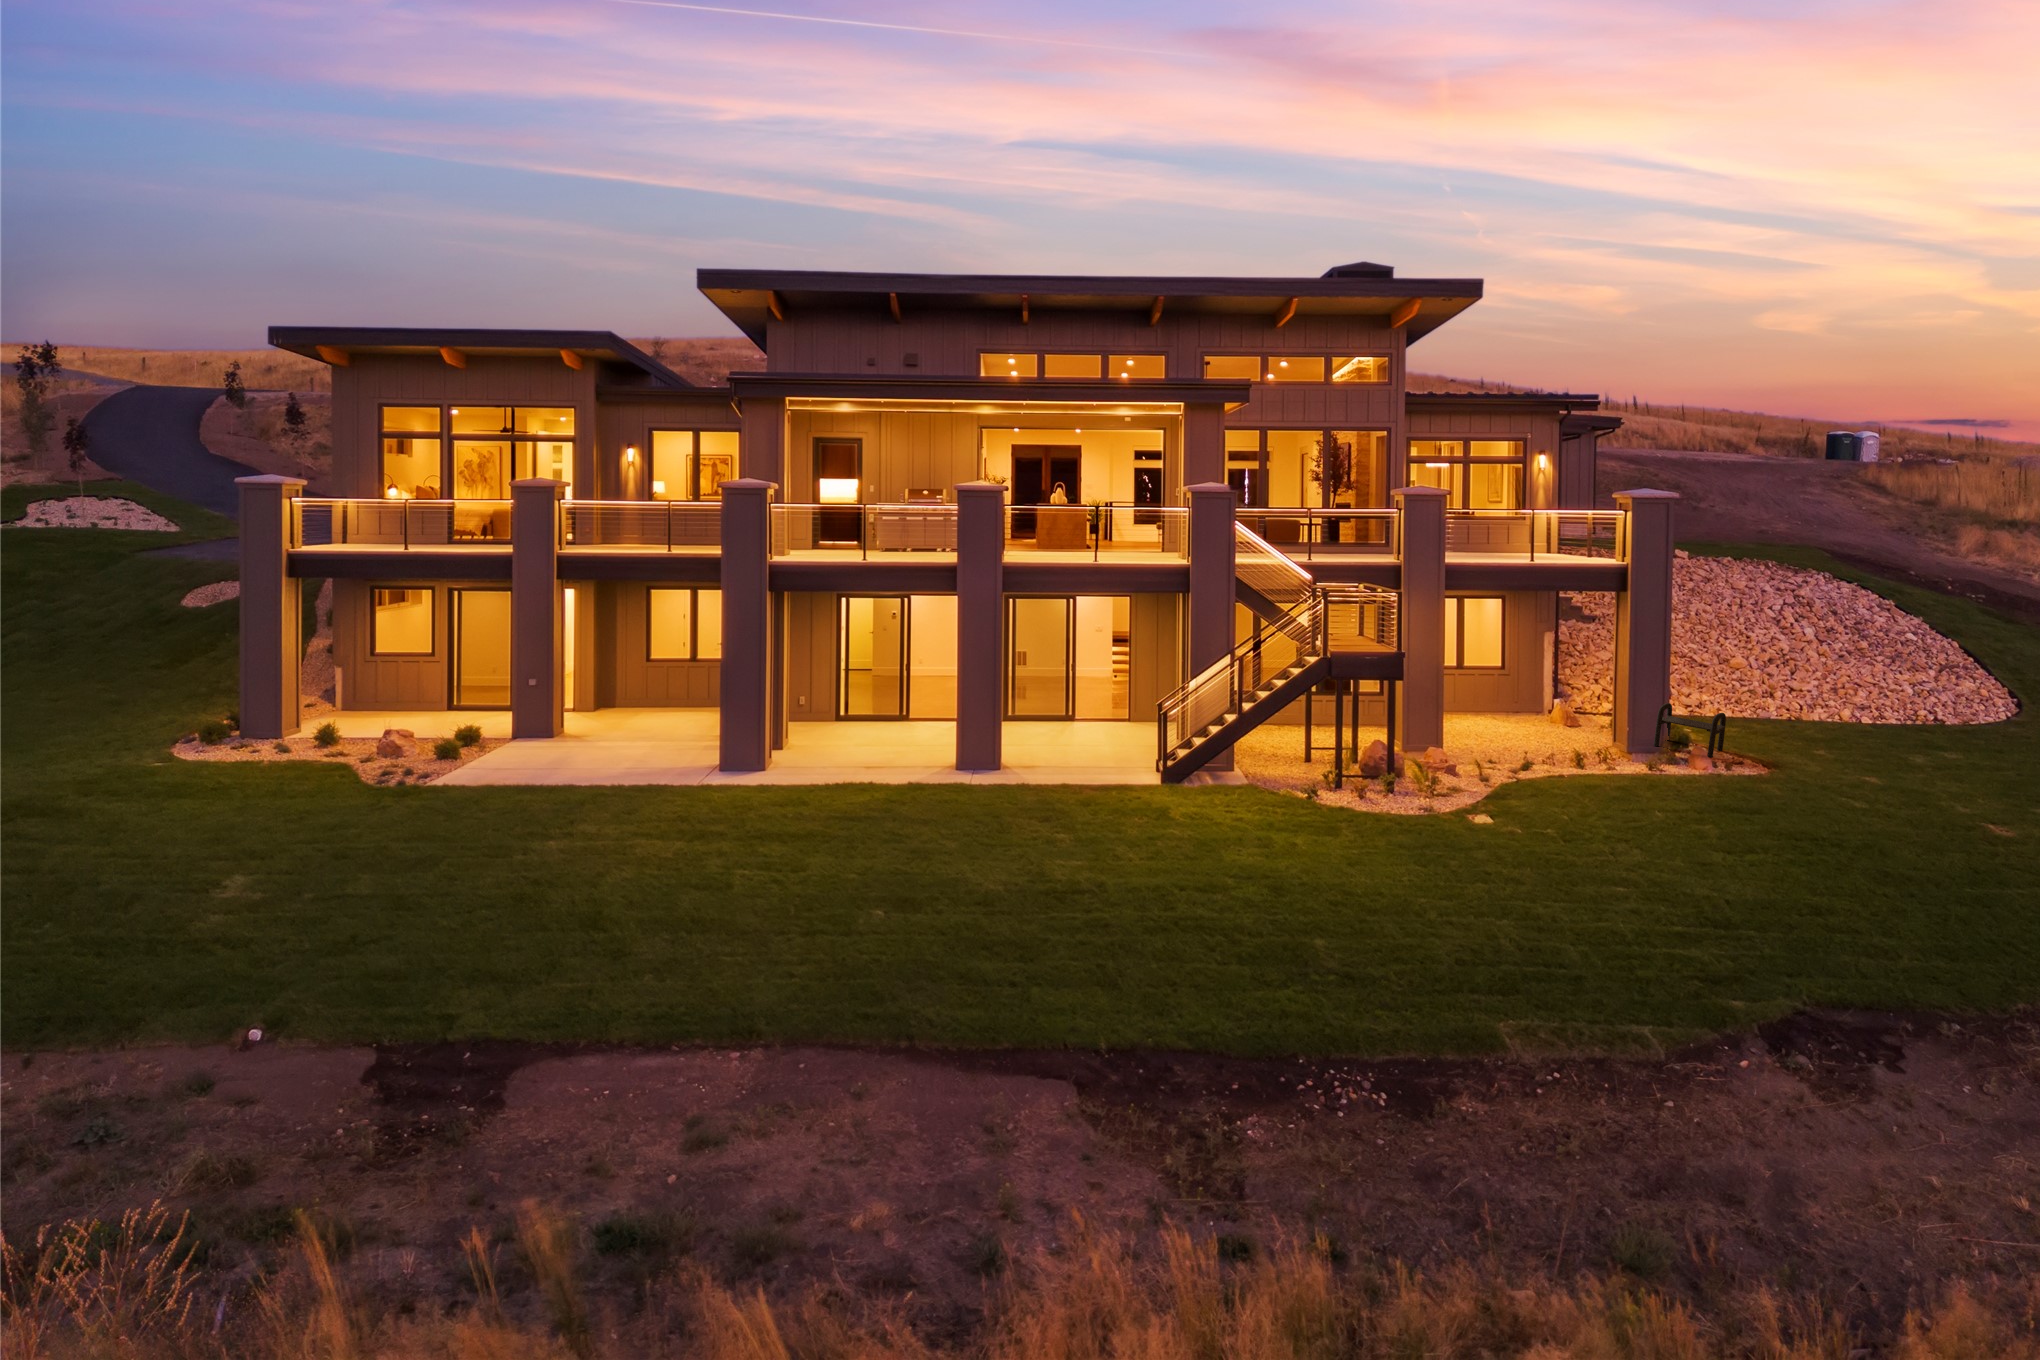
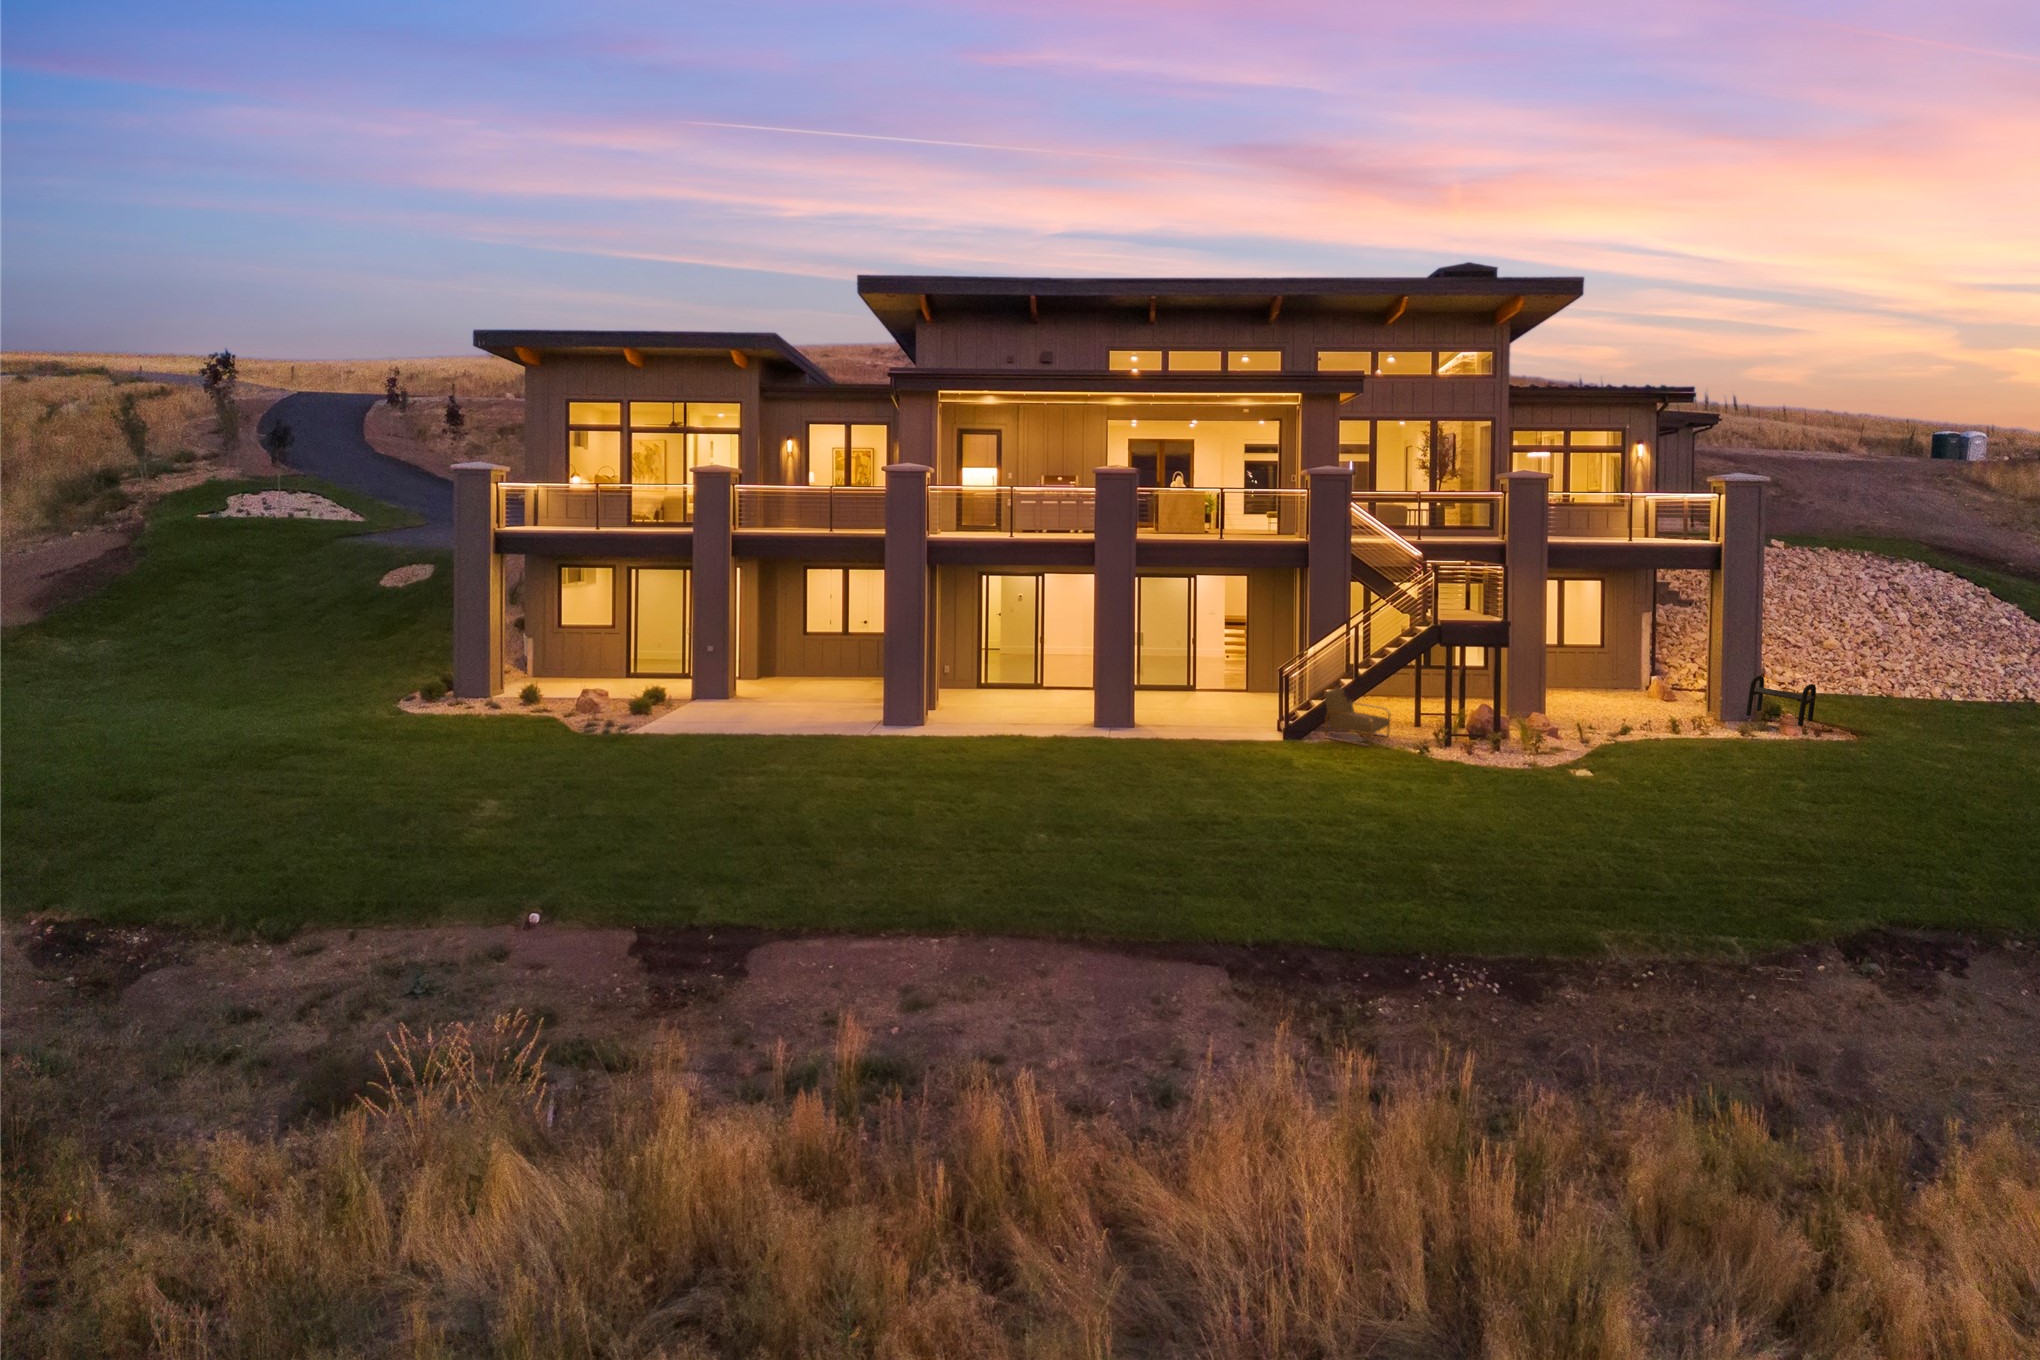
armchair: none [1205,722,1278,790] -> present [1324,687,1390,746]

